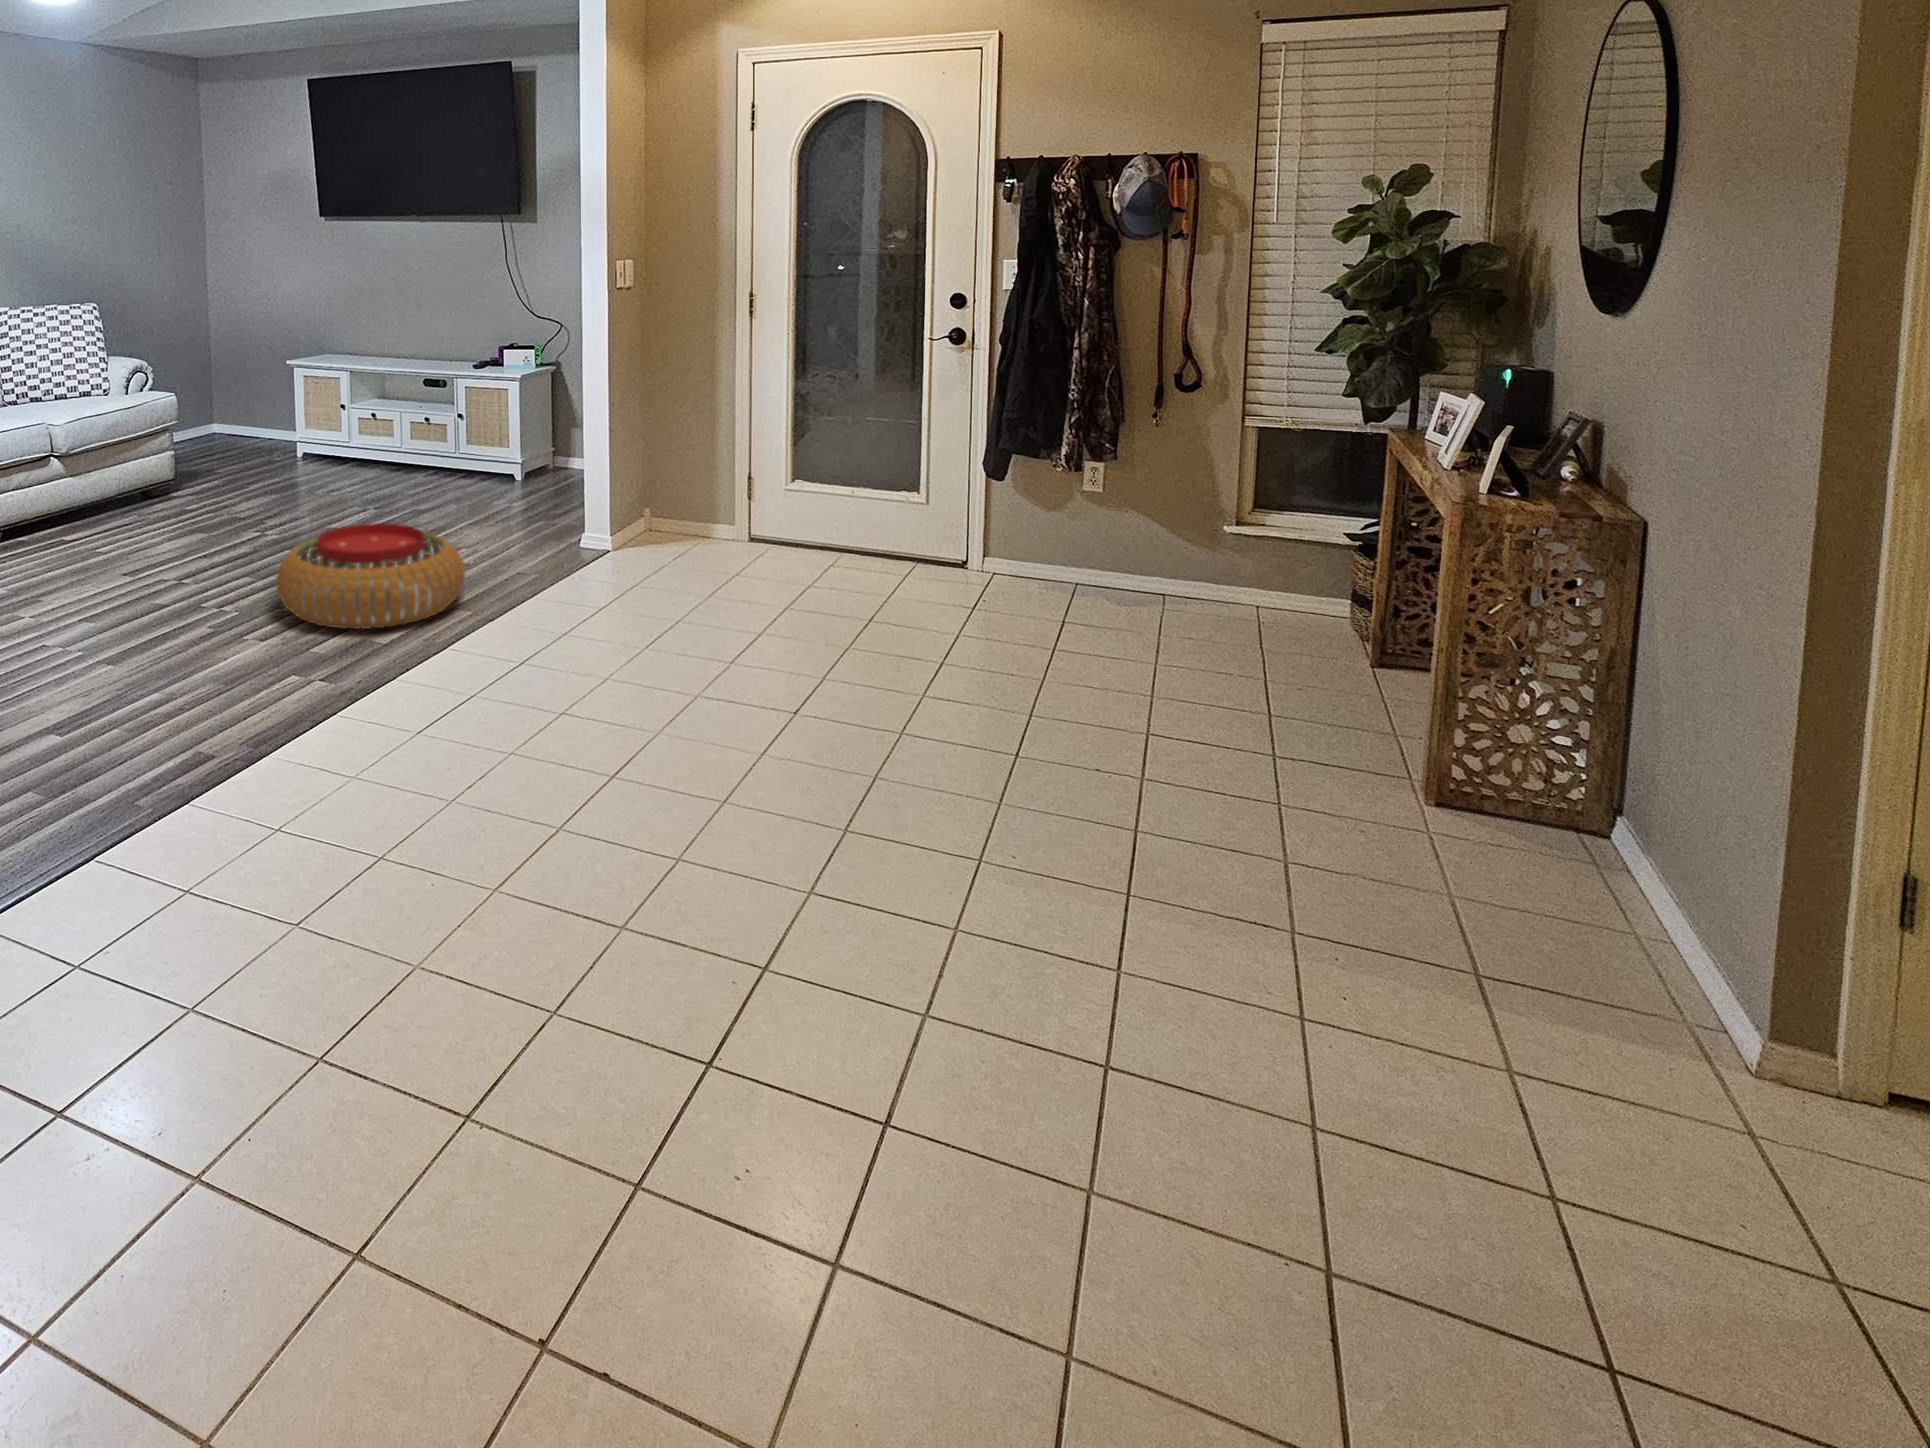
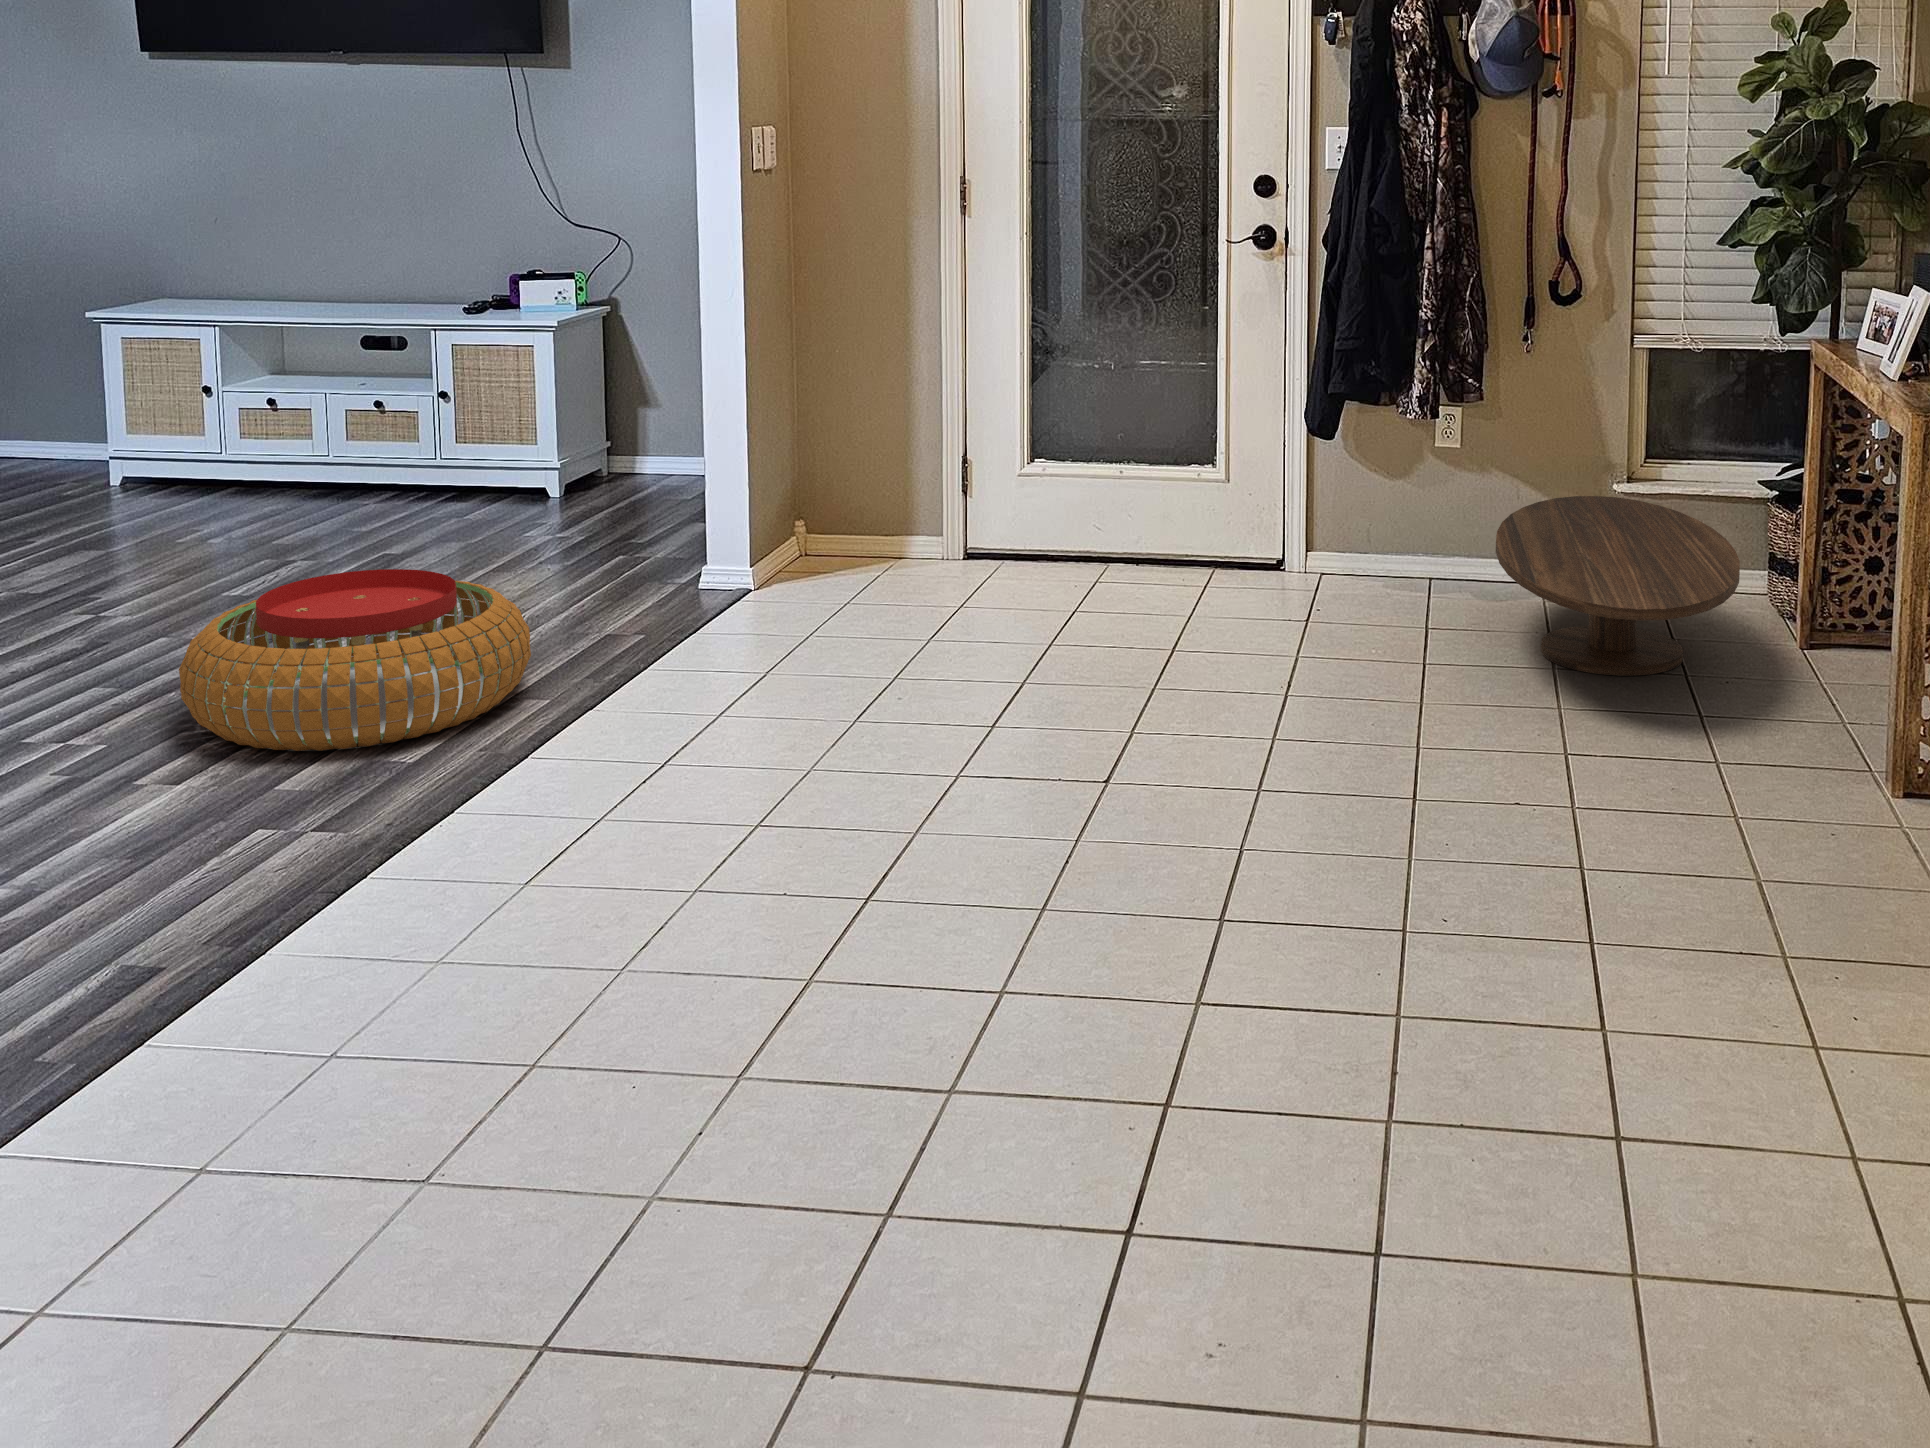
coffee table: none [1116,535,1320,680] -> present [1496,496,1740,676]

